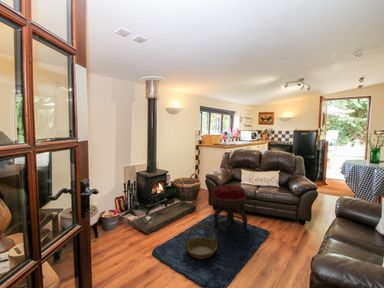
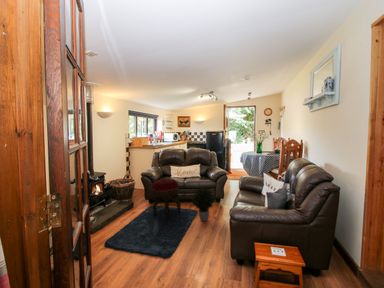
potted plant: none [260,203,294,250] -> present [192,188,214,222]
basket: present [185,225,217,259] -> none [134,213,162,241]

